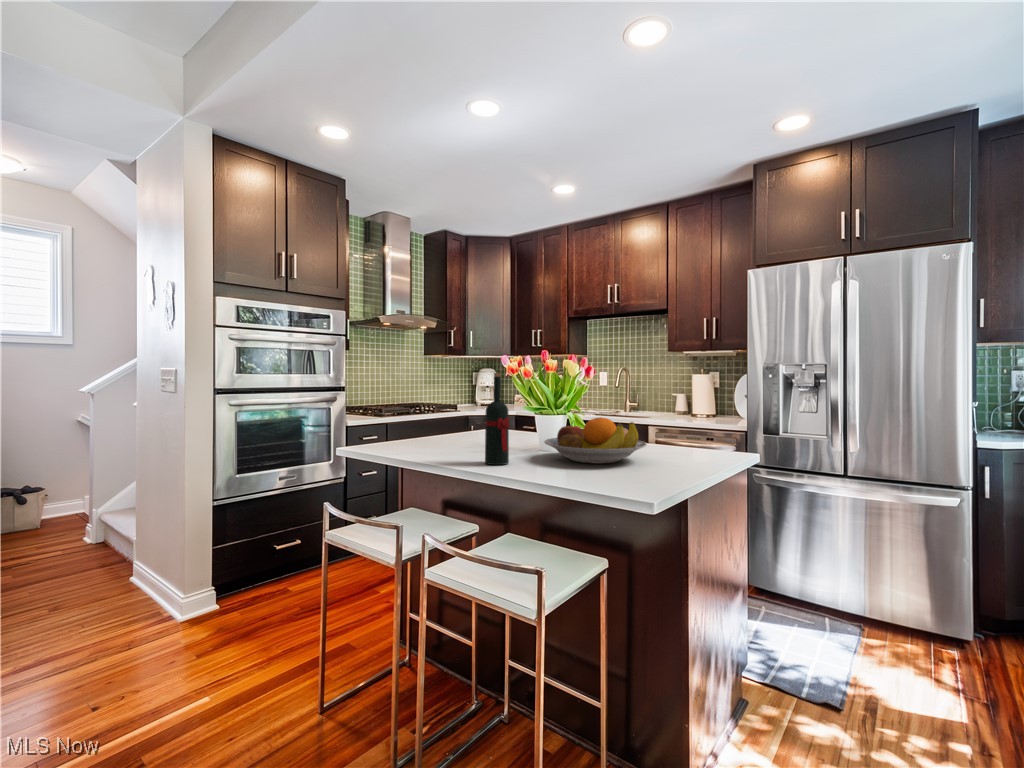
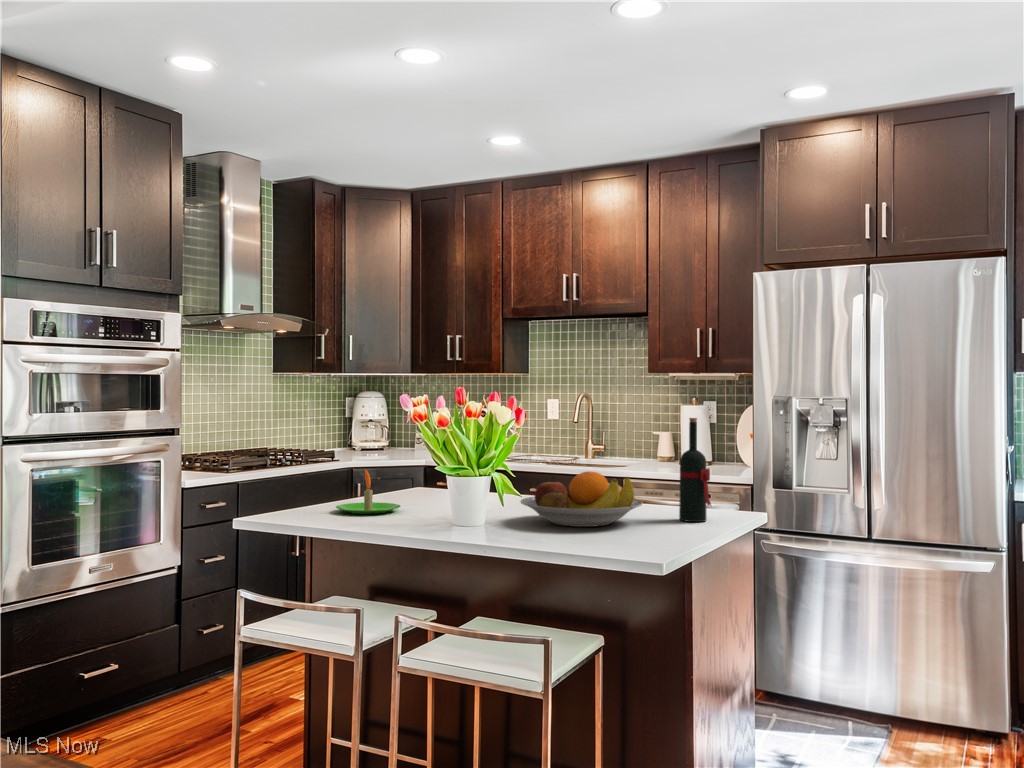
wine bottle: present [485,373,509,465] -> present [679,418,711,522]
candle: none [413,414,462,448] -> present [336,470,400,514]

